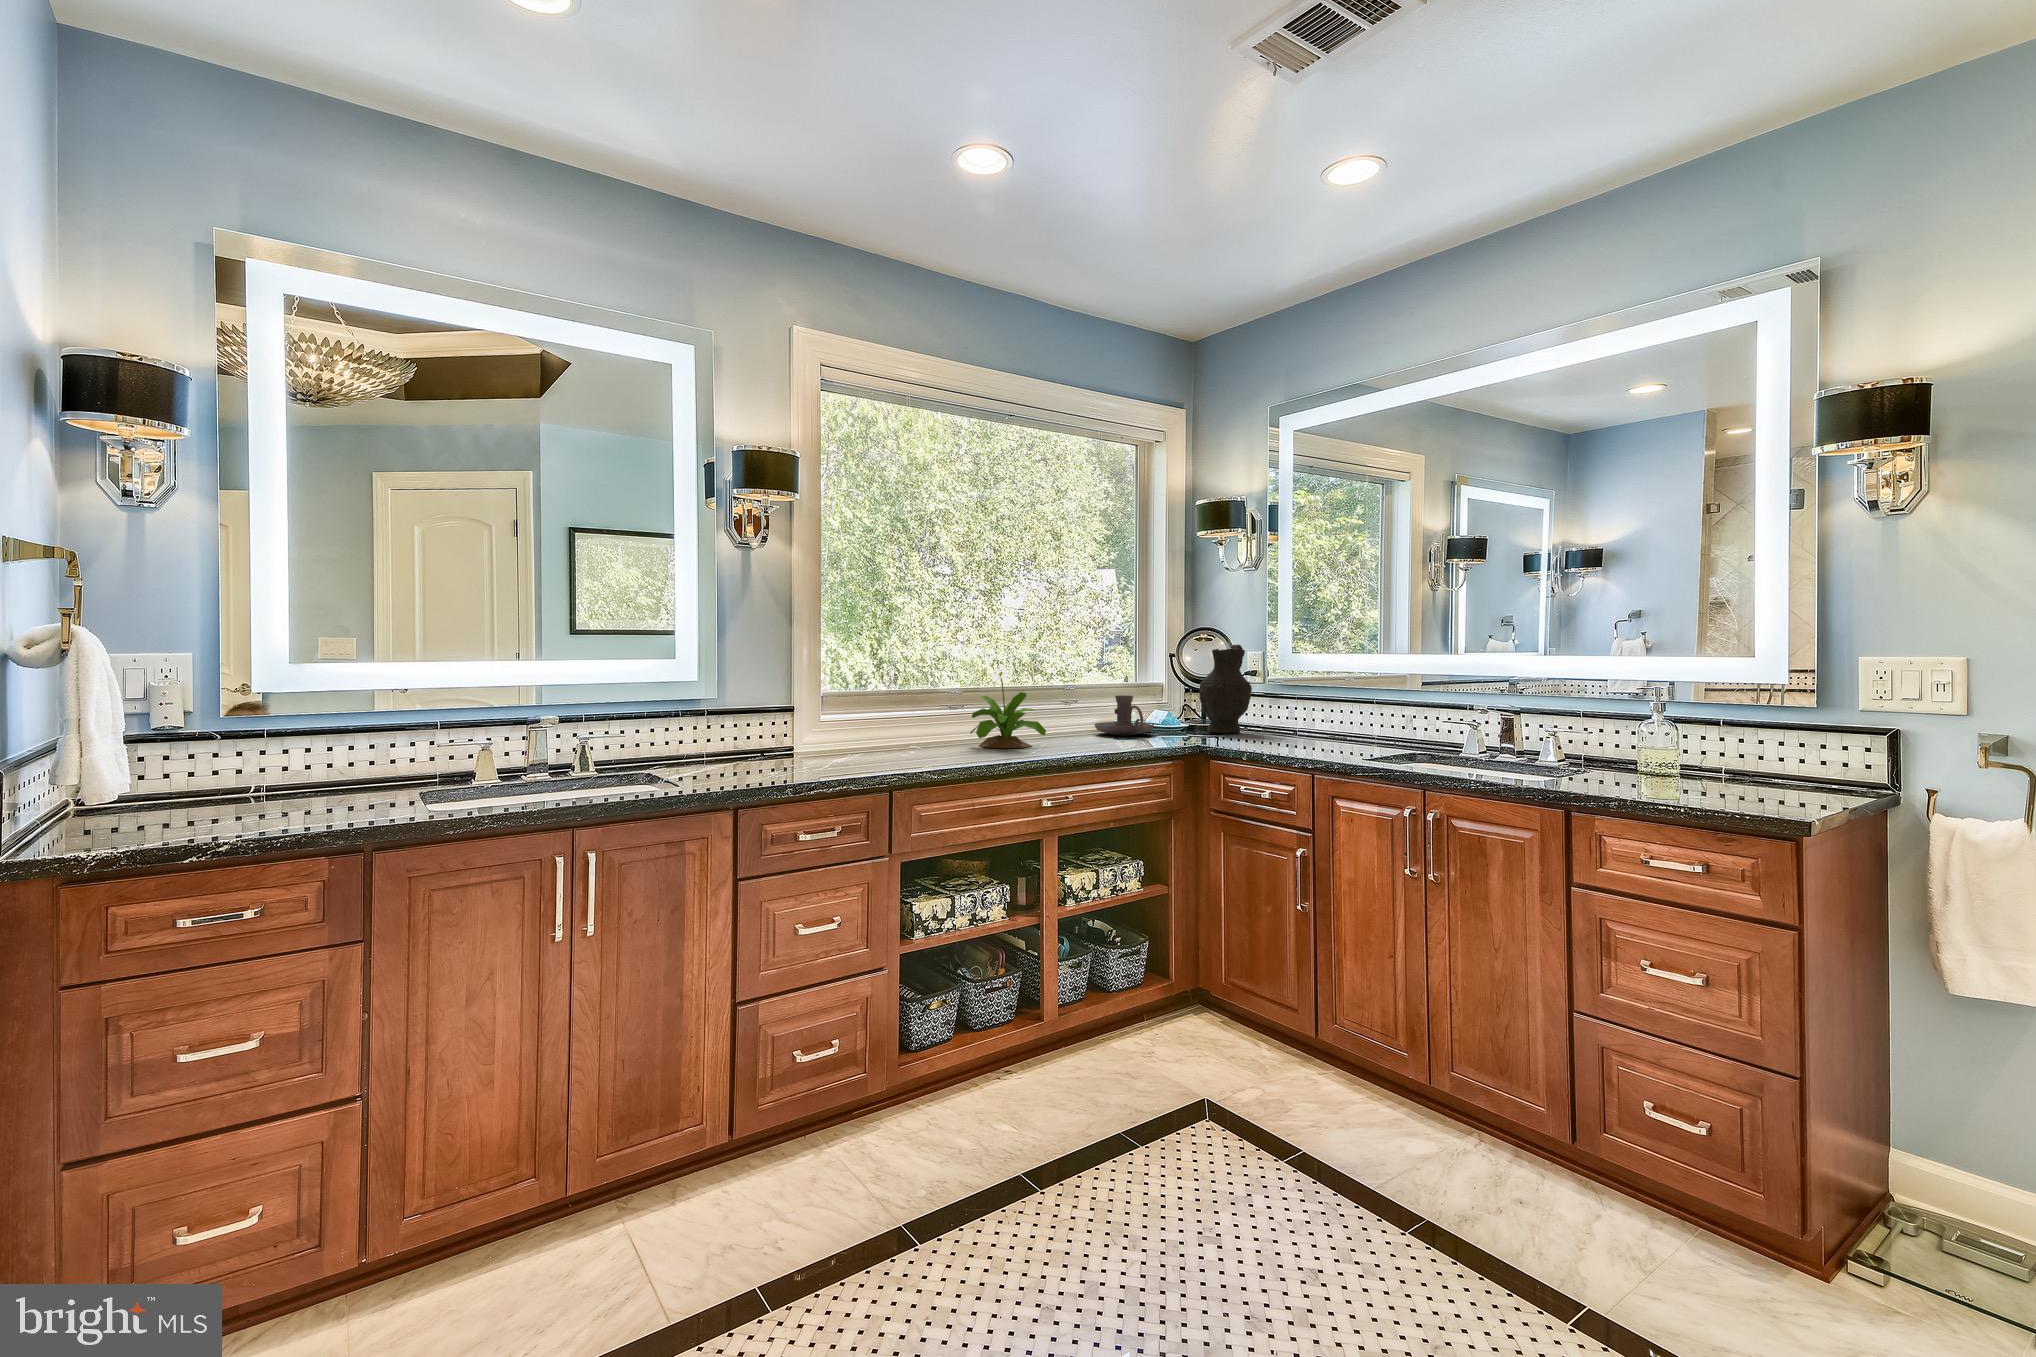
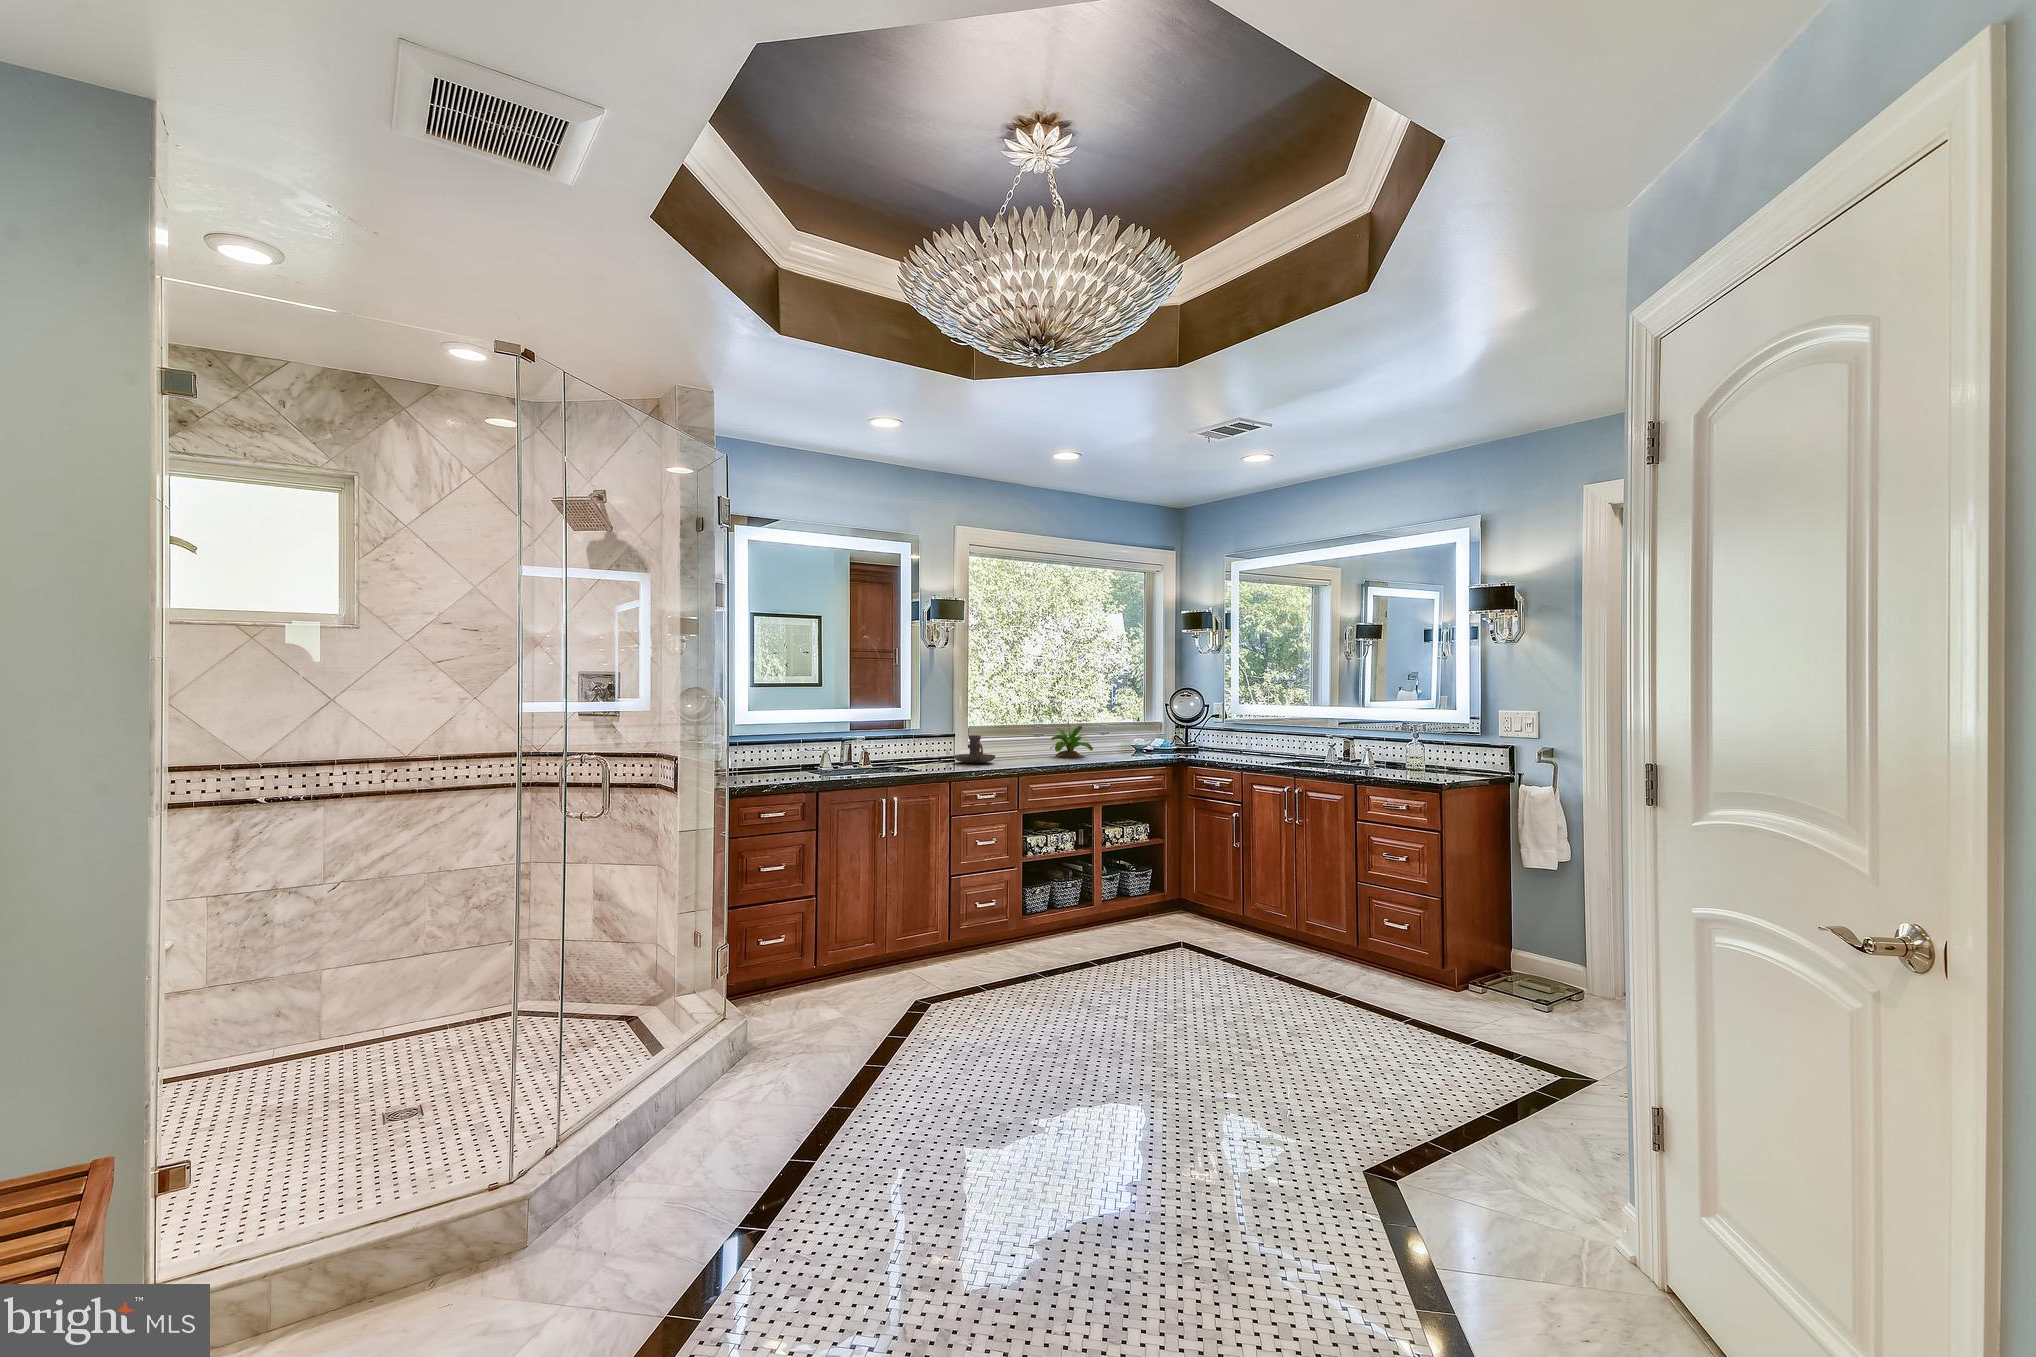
decorative vase: present [1199,644,1252,733] -> none [1183,698,1214,752]
candle holder: present [1095,695,1154,735] -> present [954,735,995,763]

